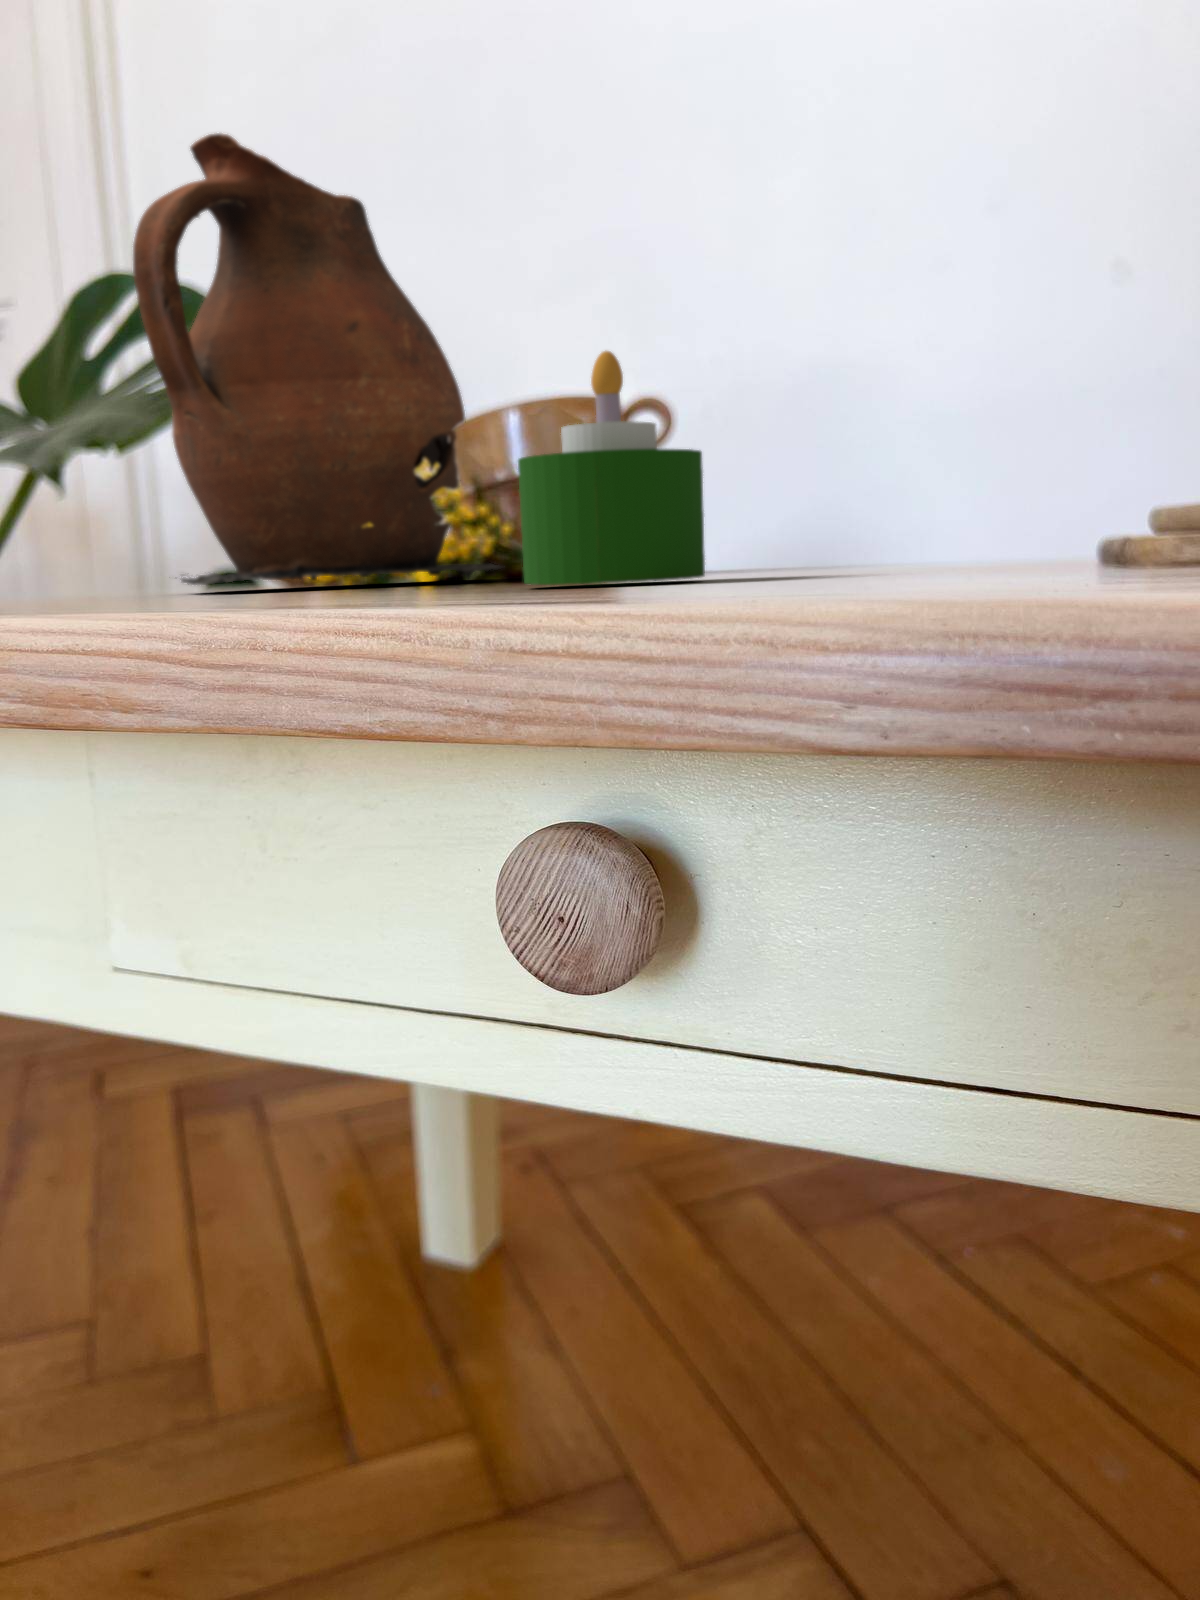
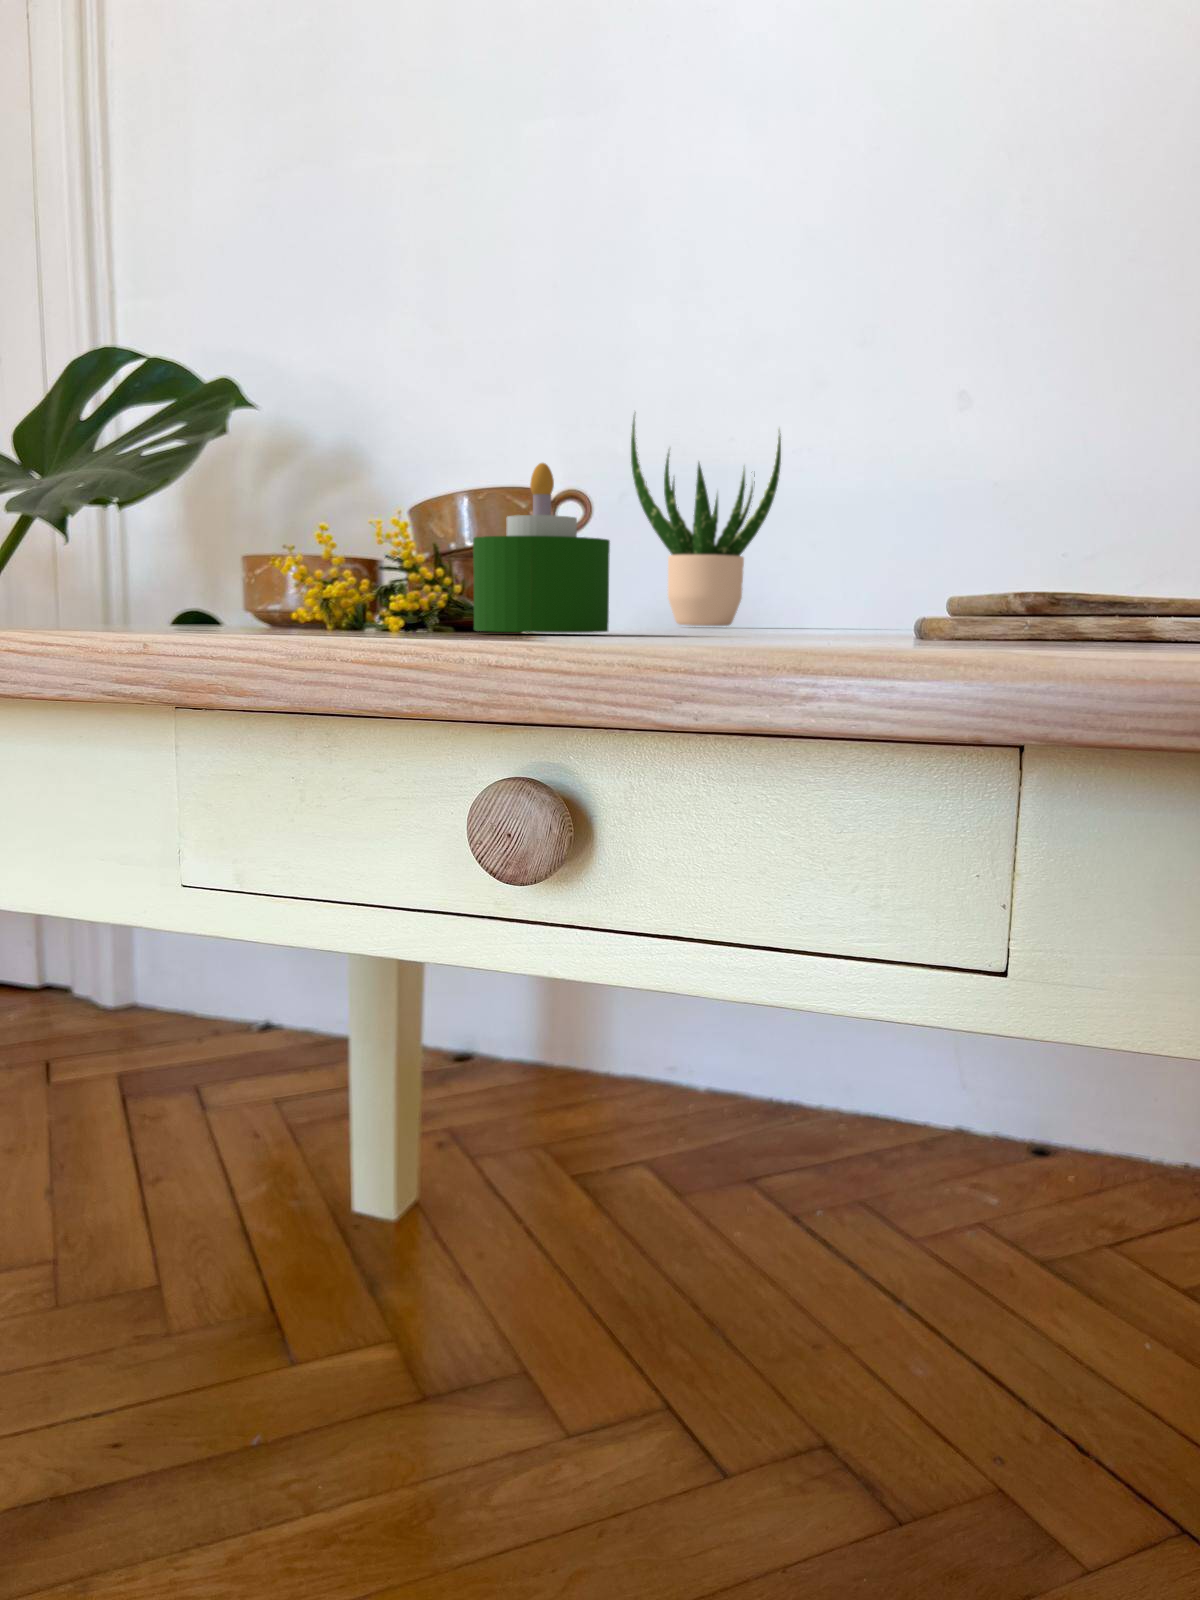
ceramic pitcher: present [133,133,501,585] -> none [167,265,452,626]
potted plant: none [722,298,911,560] -> present [631,417,781,626]

